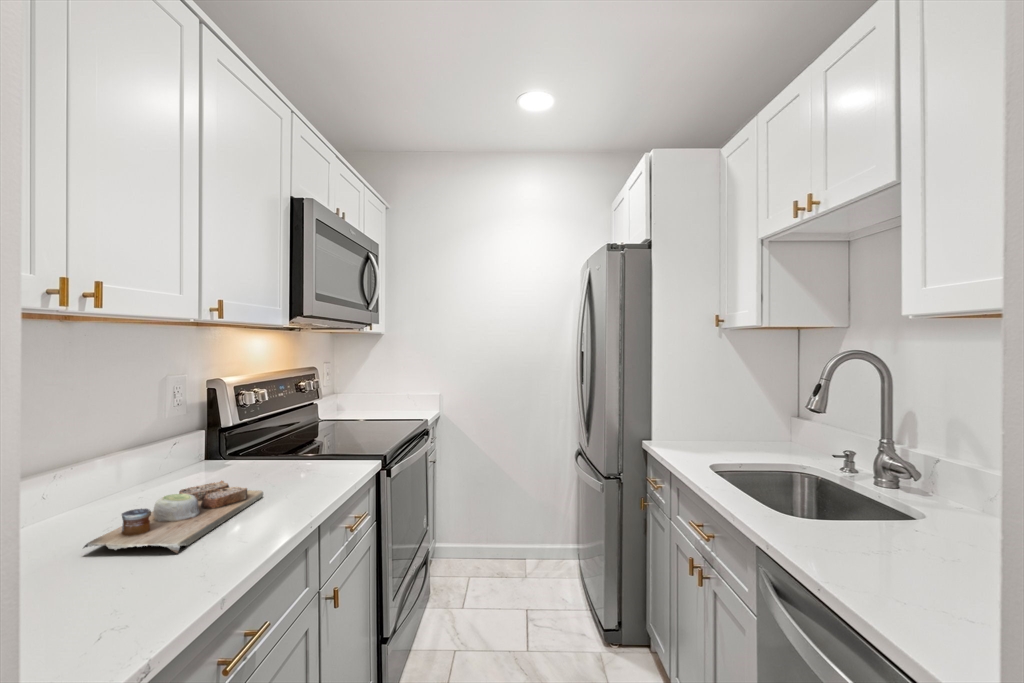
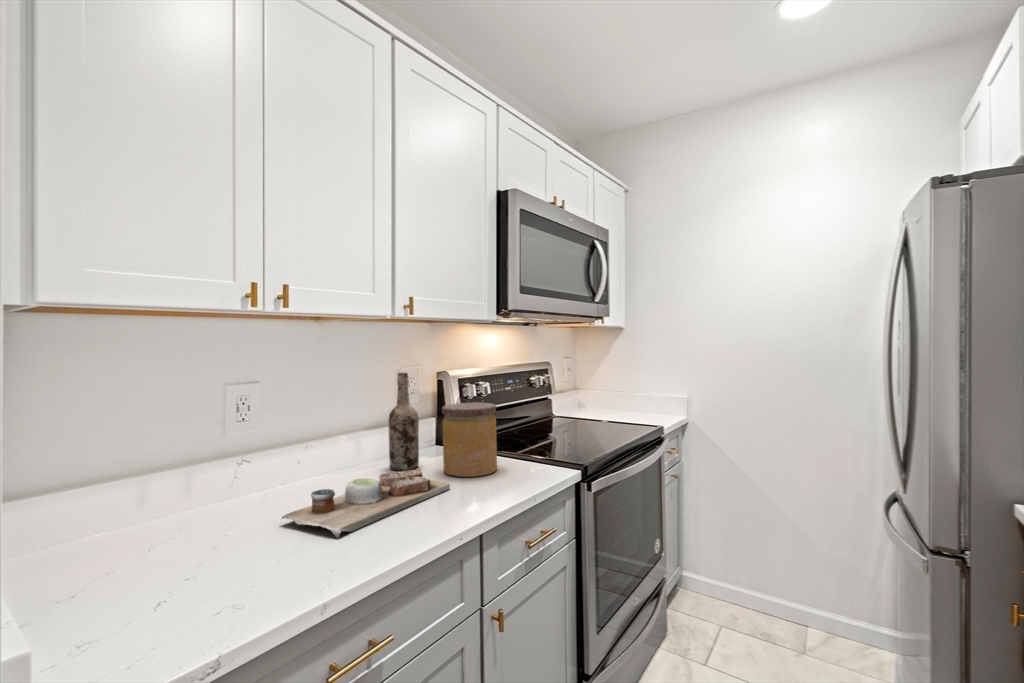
wine bottle: none [167,380,205,487] -> present [388,373,419,470]
jar: none [240,409,300,485] -> present [442,403,497,477]

